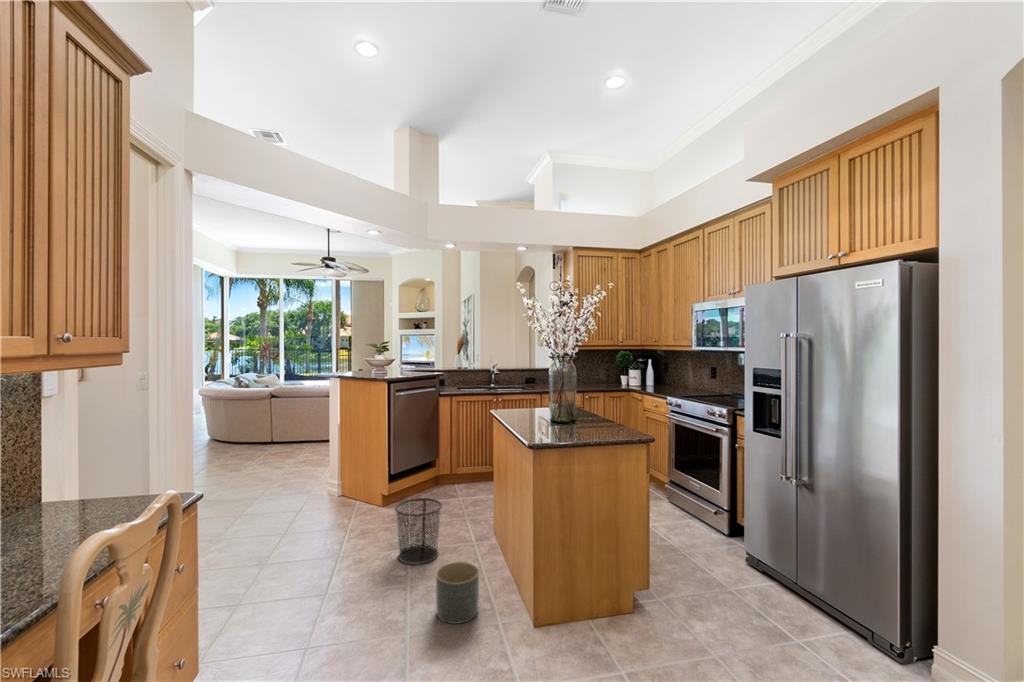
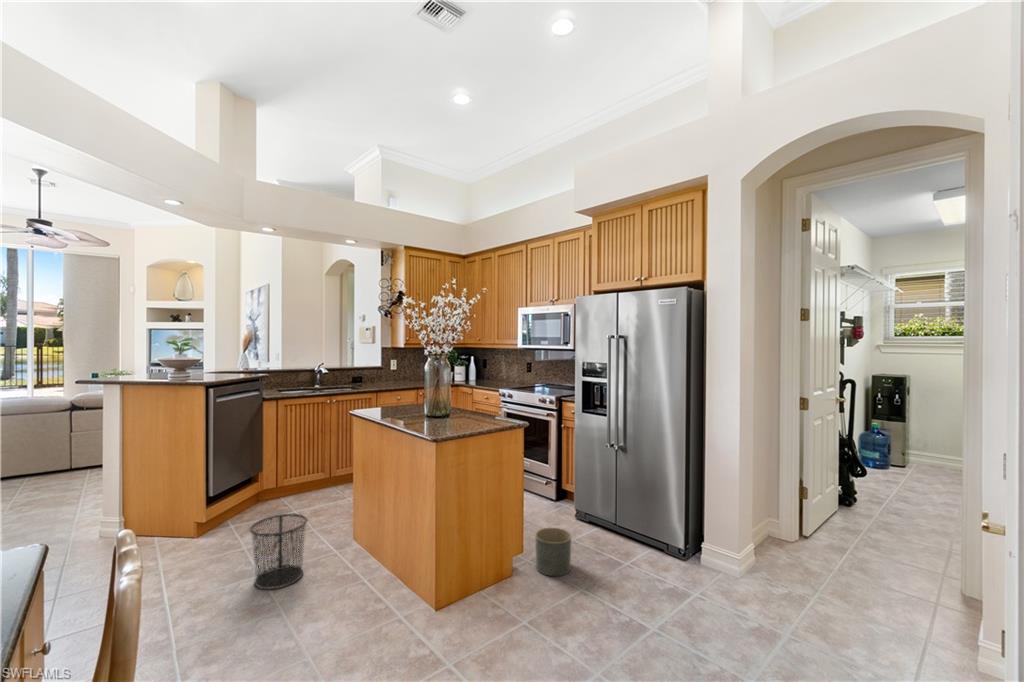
planter: present [436,562,479,624] -> present [535,528,571,576]

